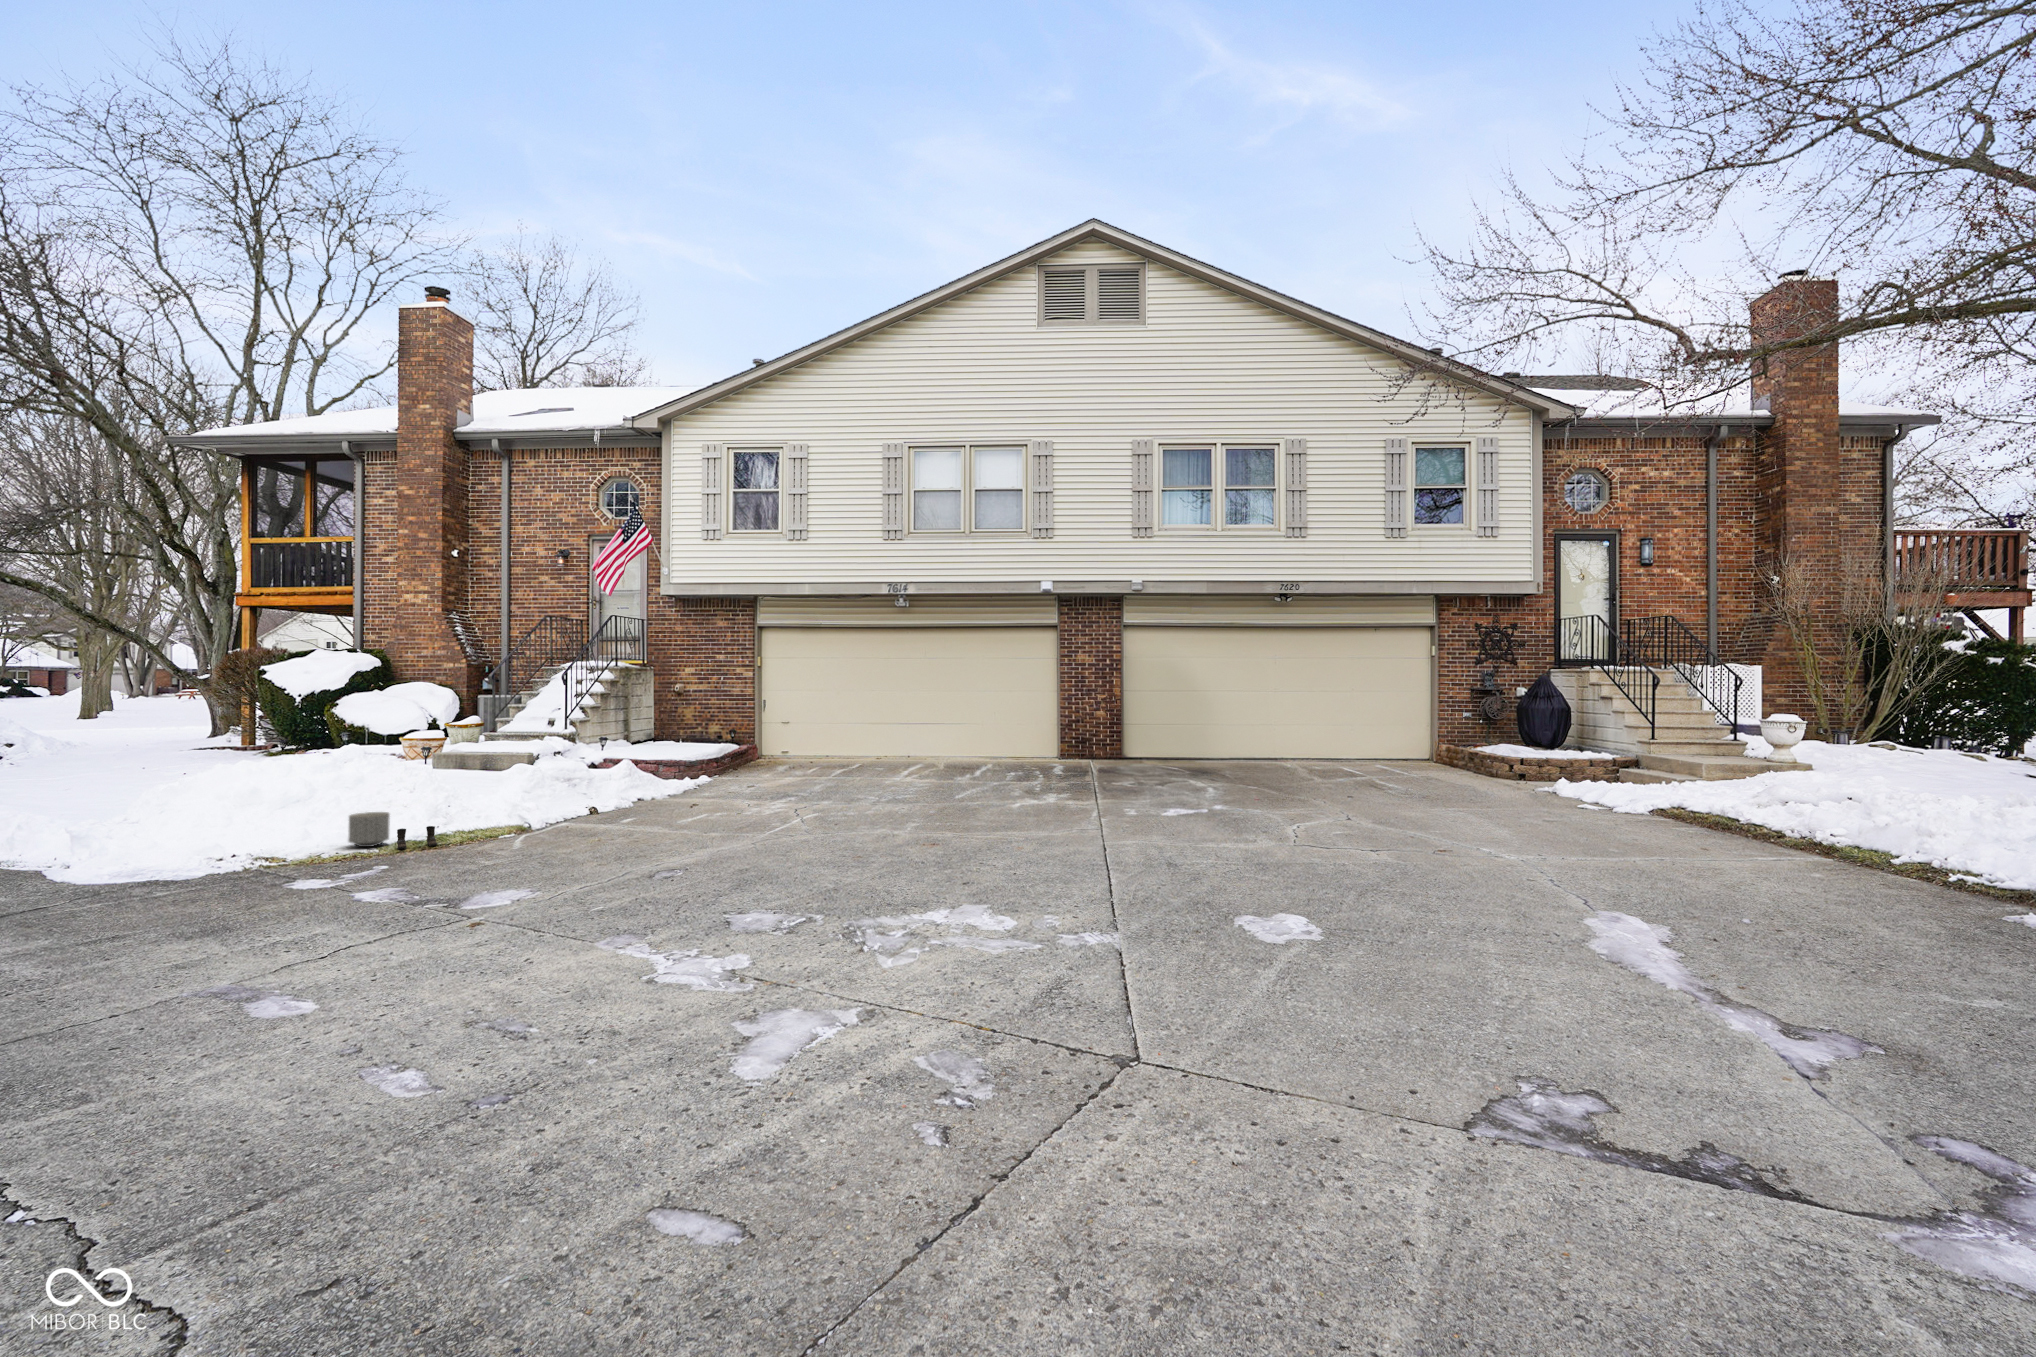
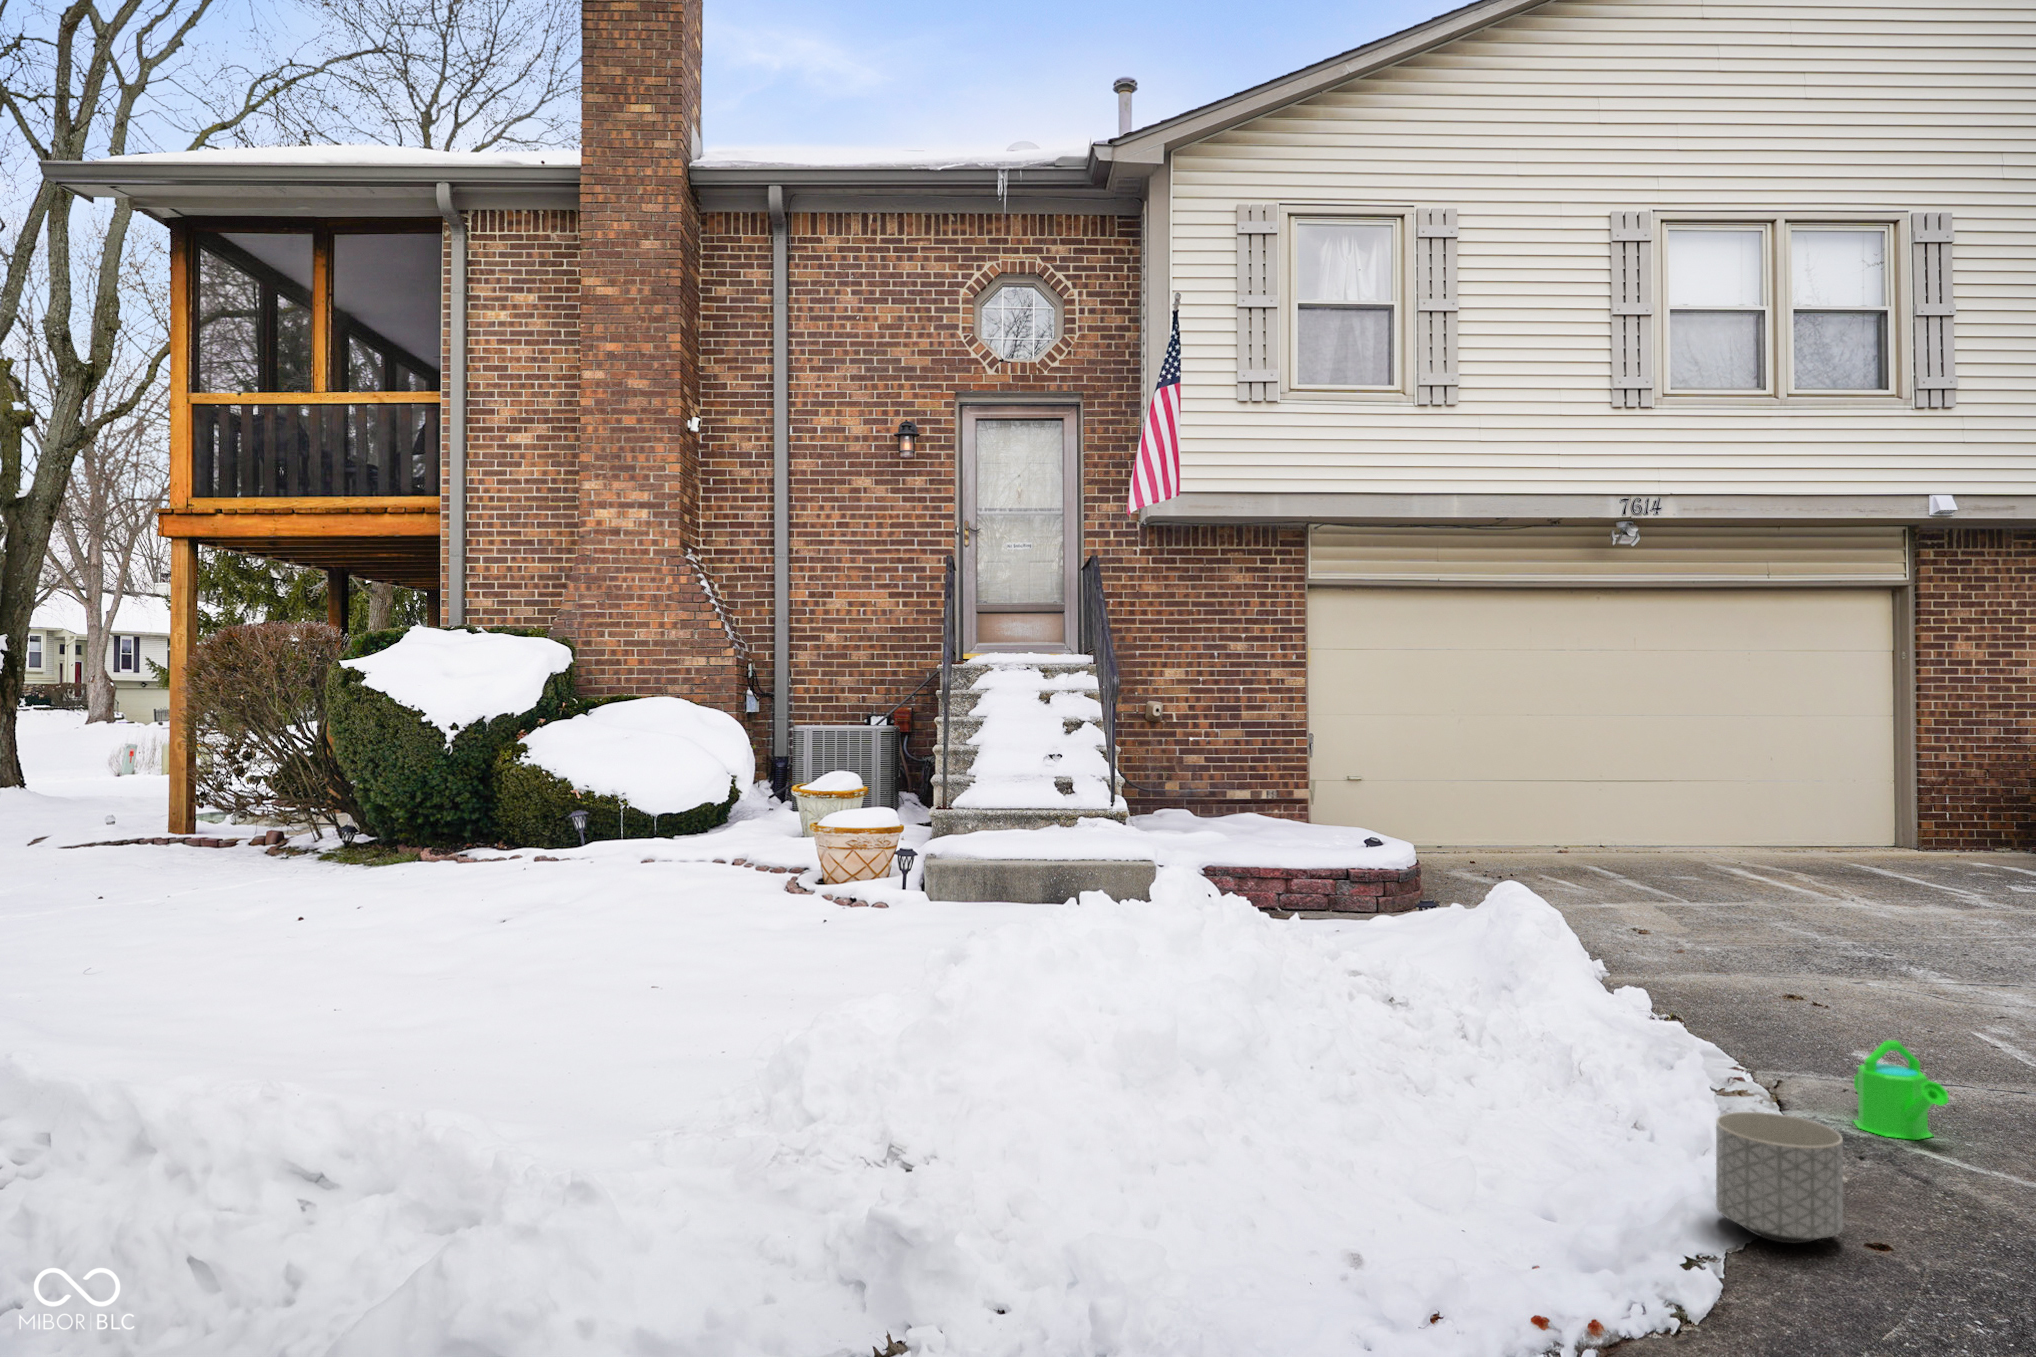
watering can: none [507,801,537,833] -> present [1854,1040,1949,1140]
boots: present [397,826,437,849] -> none [1897,1156,1989,1253]

